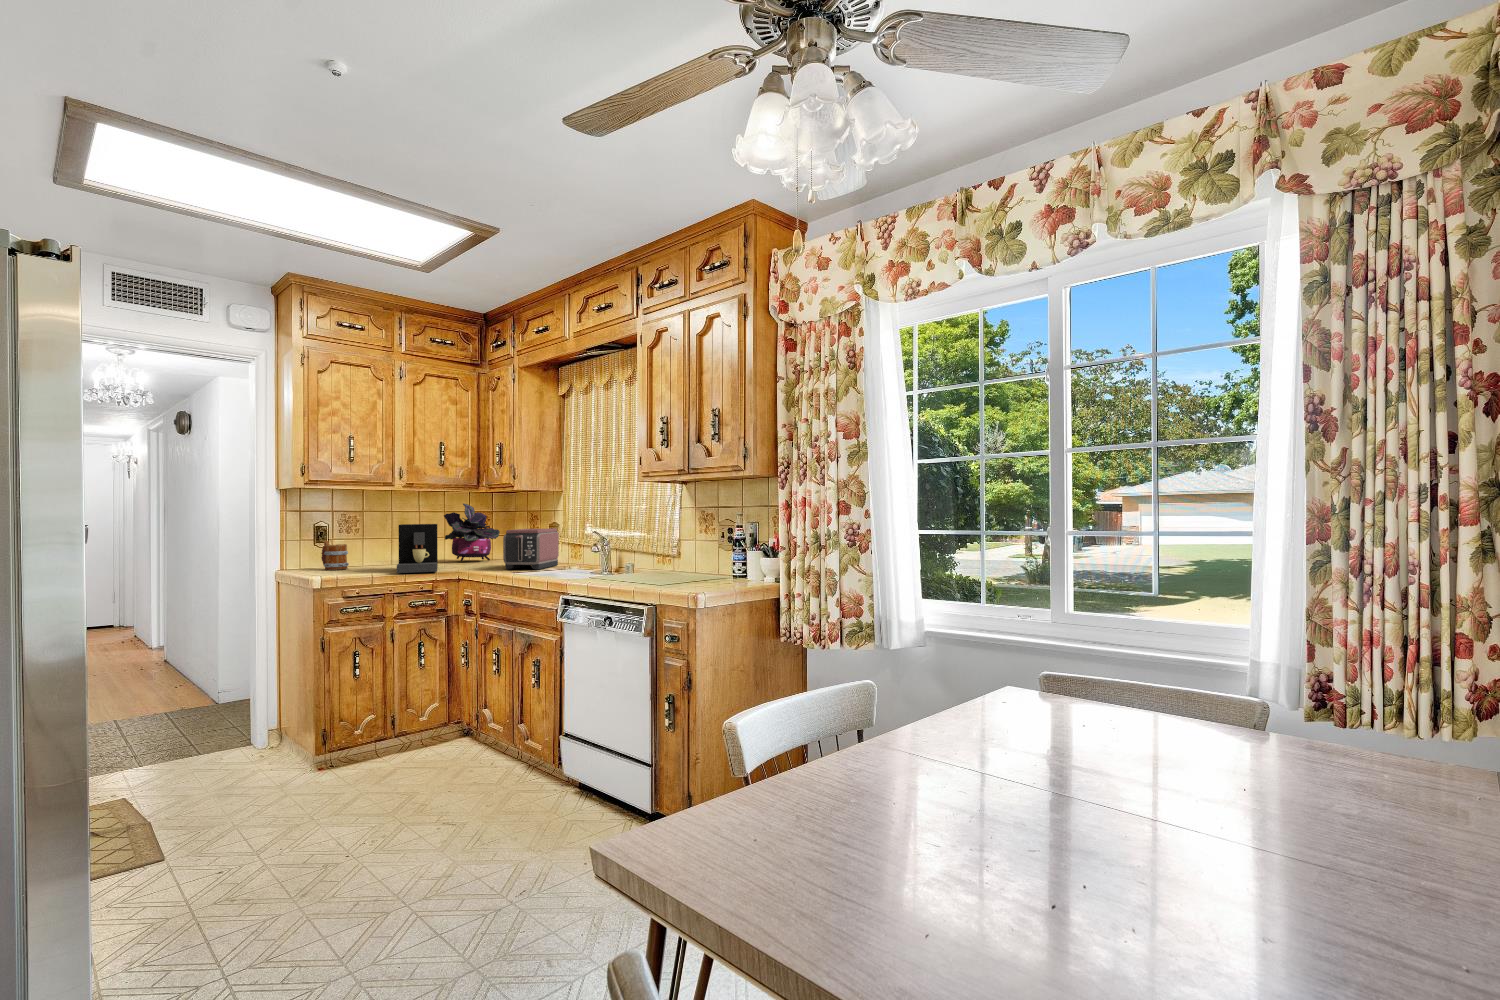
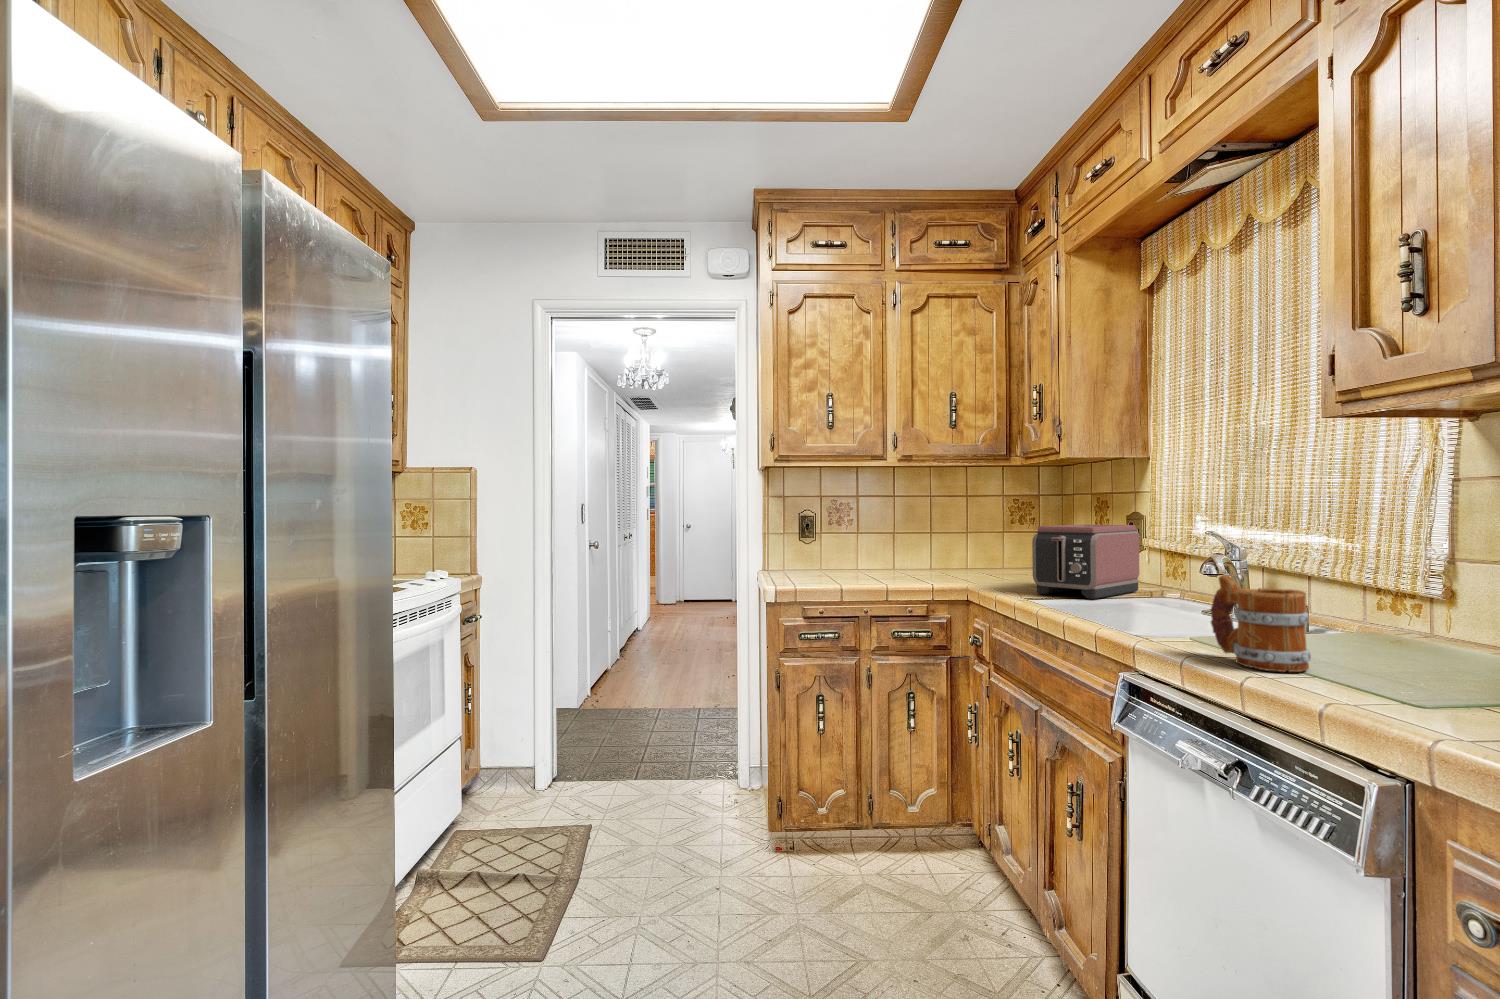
potted plant: present [444,504,500,561] -> none [961,485,1046,572]
coffee maker: present [397,524,438,573] -> none [868,514,941,589]
mug: present [321,541,349,570] -> present [1211,574,1311,672]

